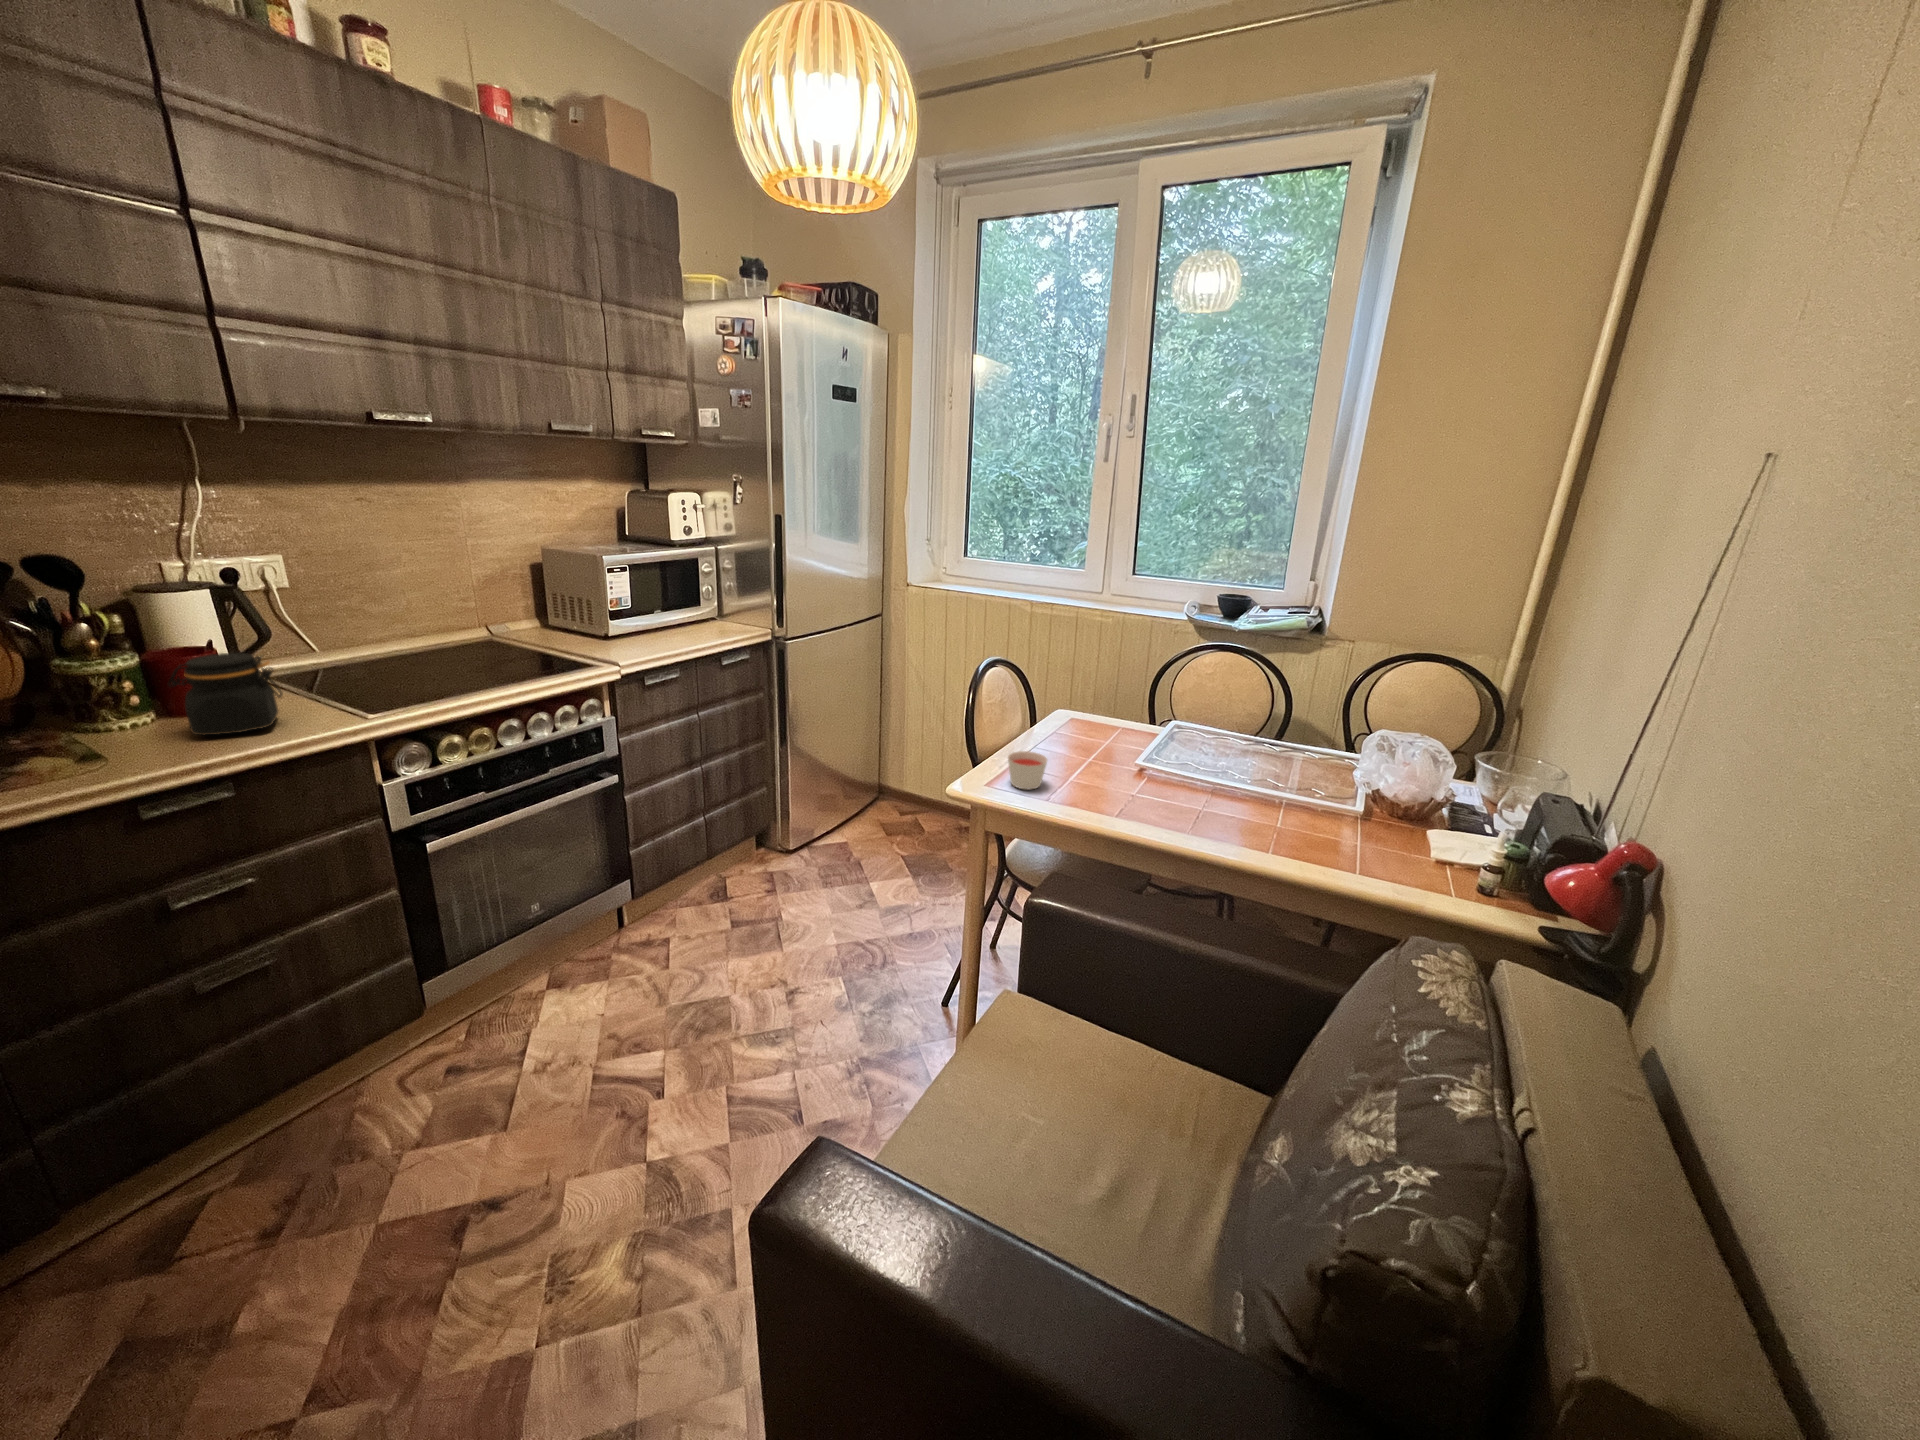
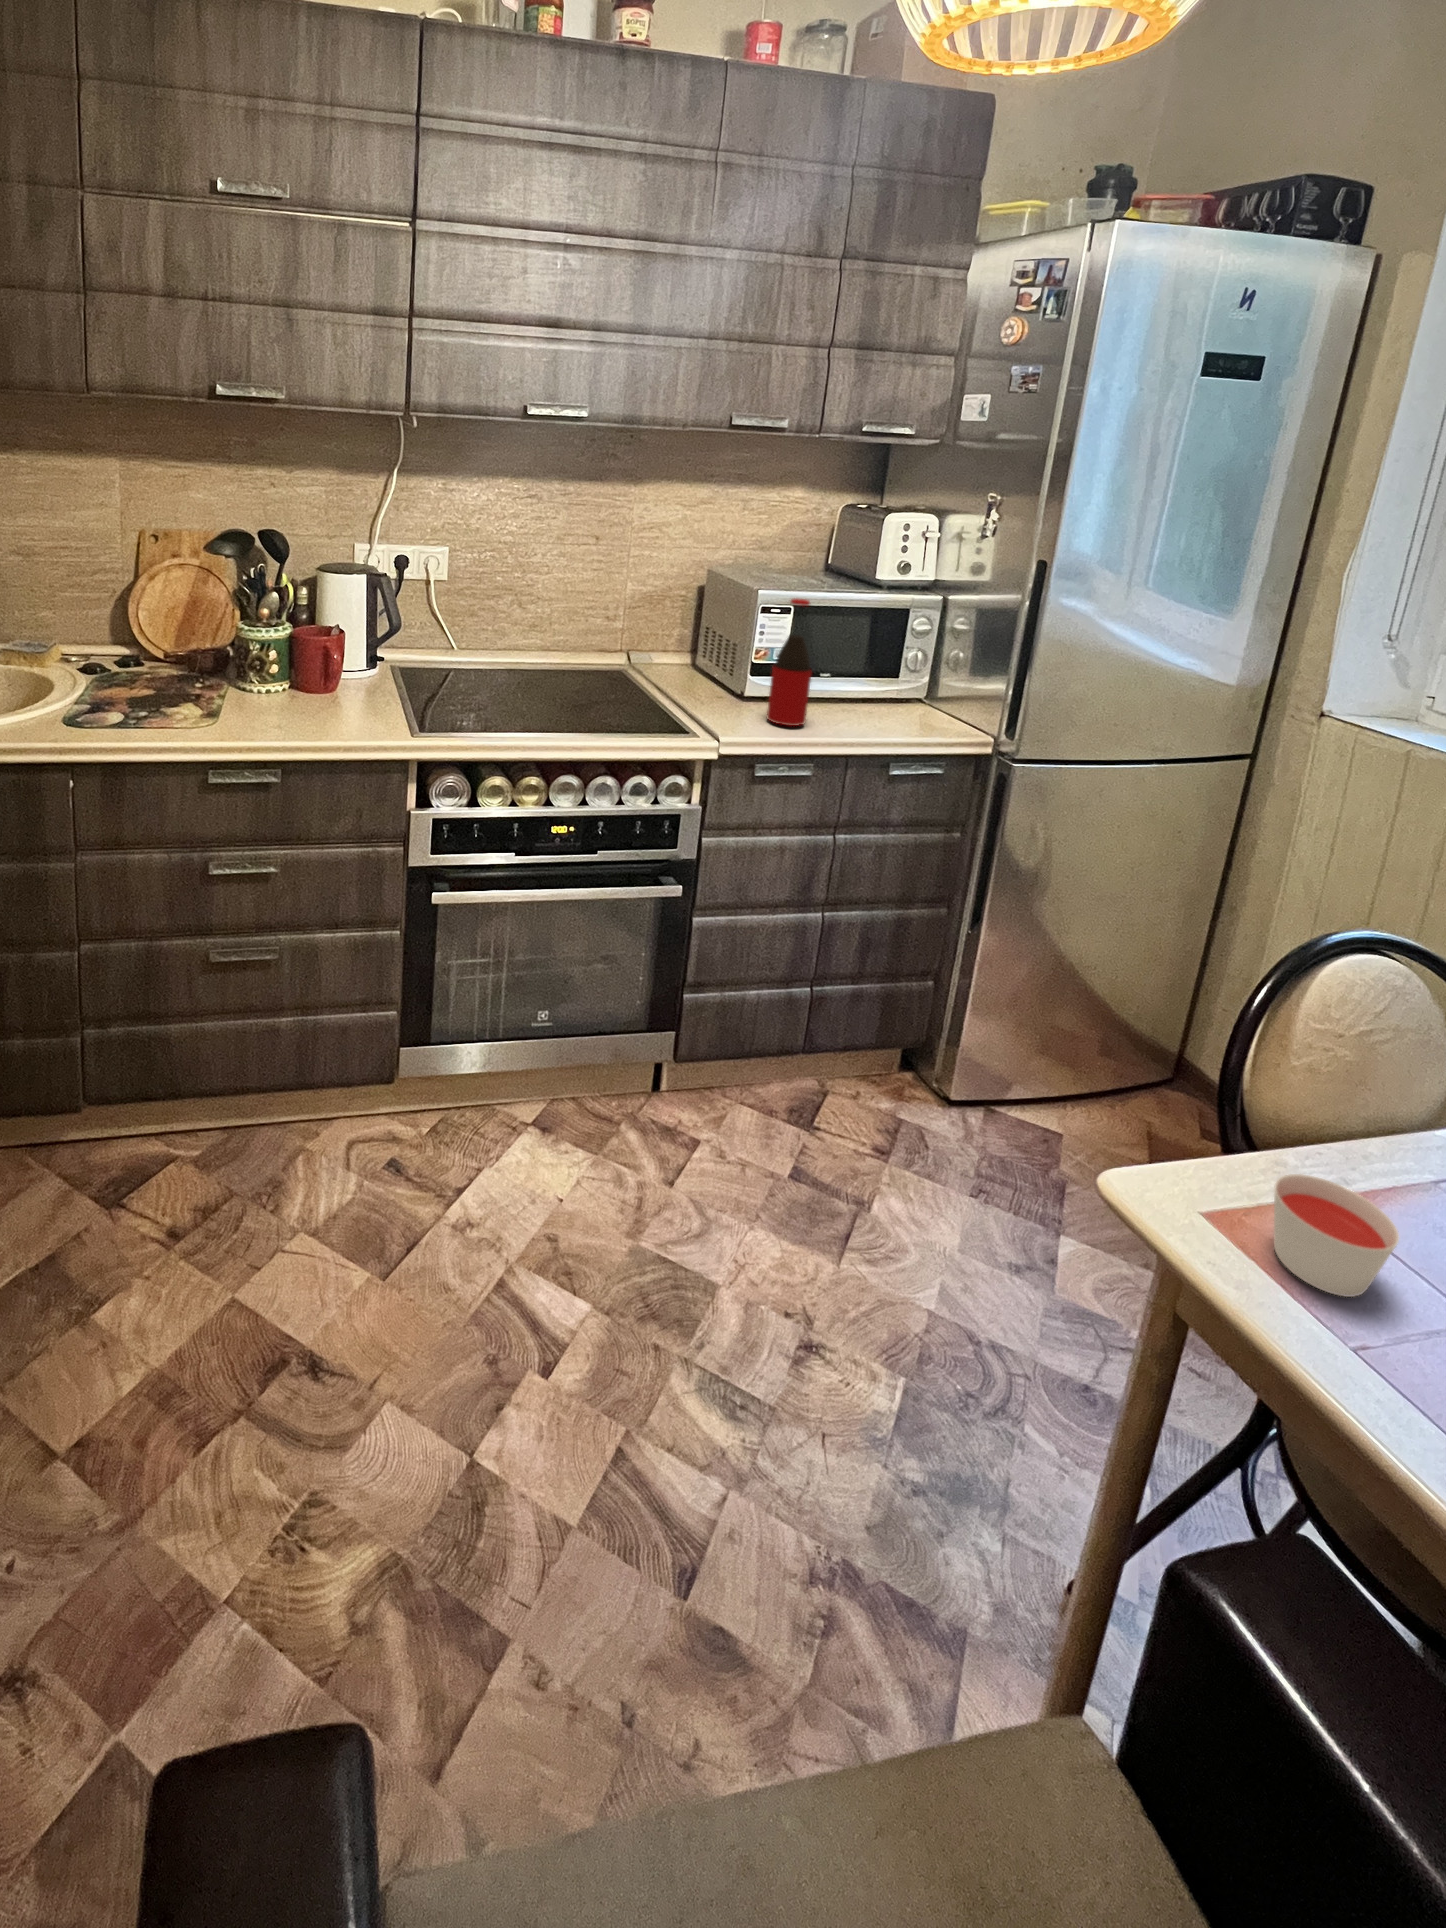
bottle: none [629,558,661,650] -> present [767,599,812,726]
jar: present [168,653,282,735] -> none [282,639,361,721]

